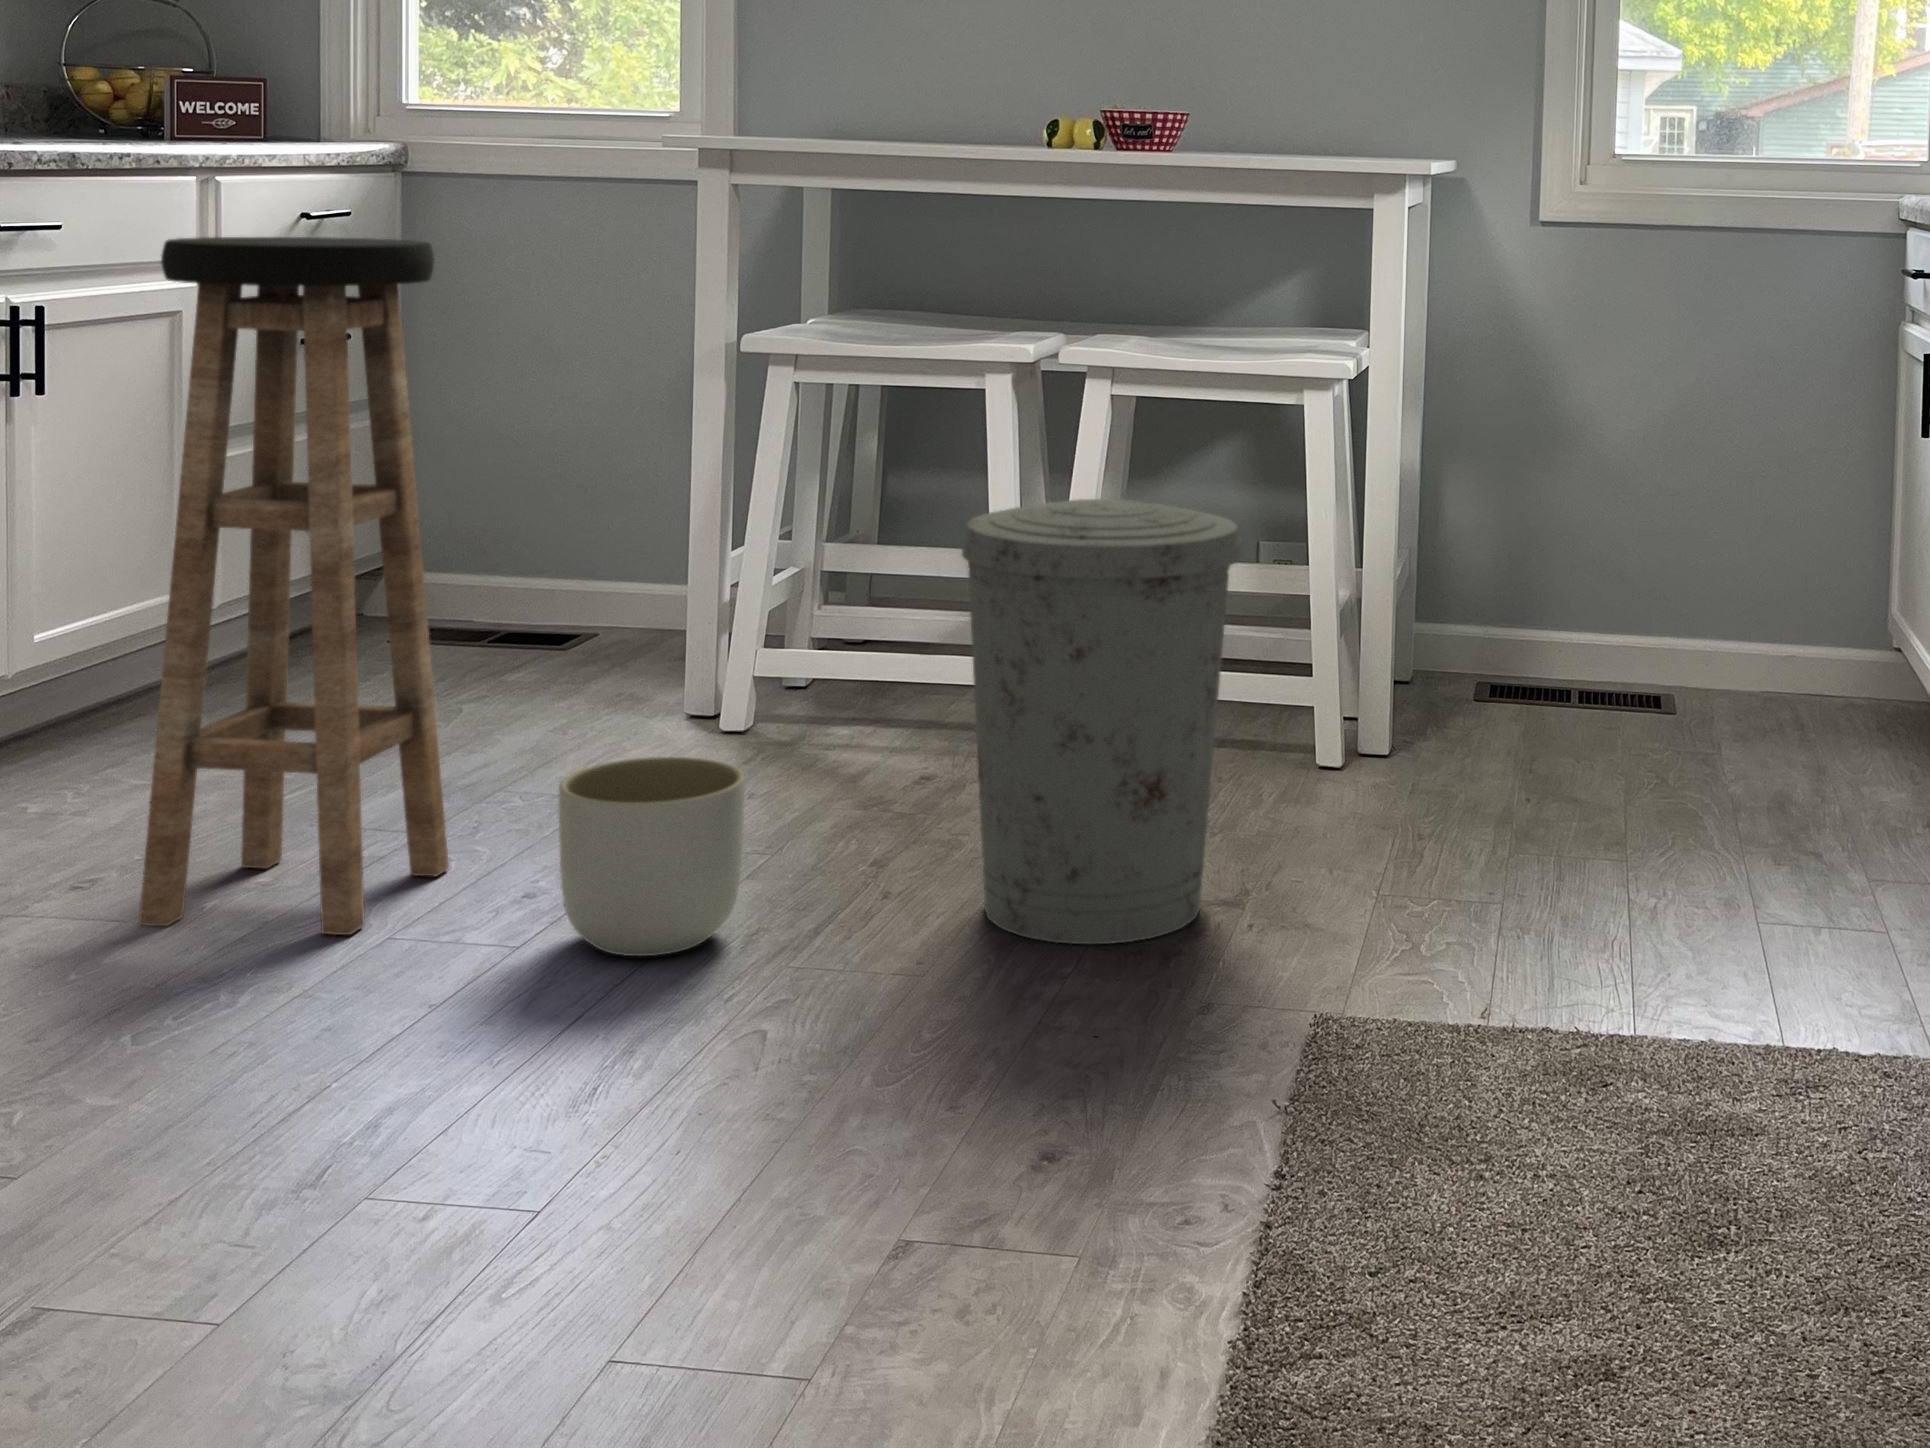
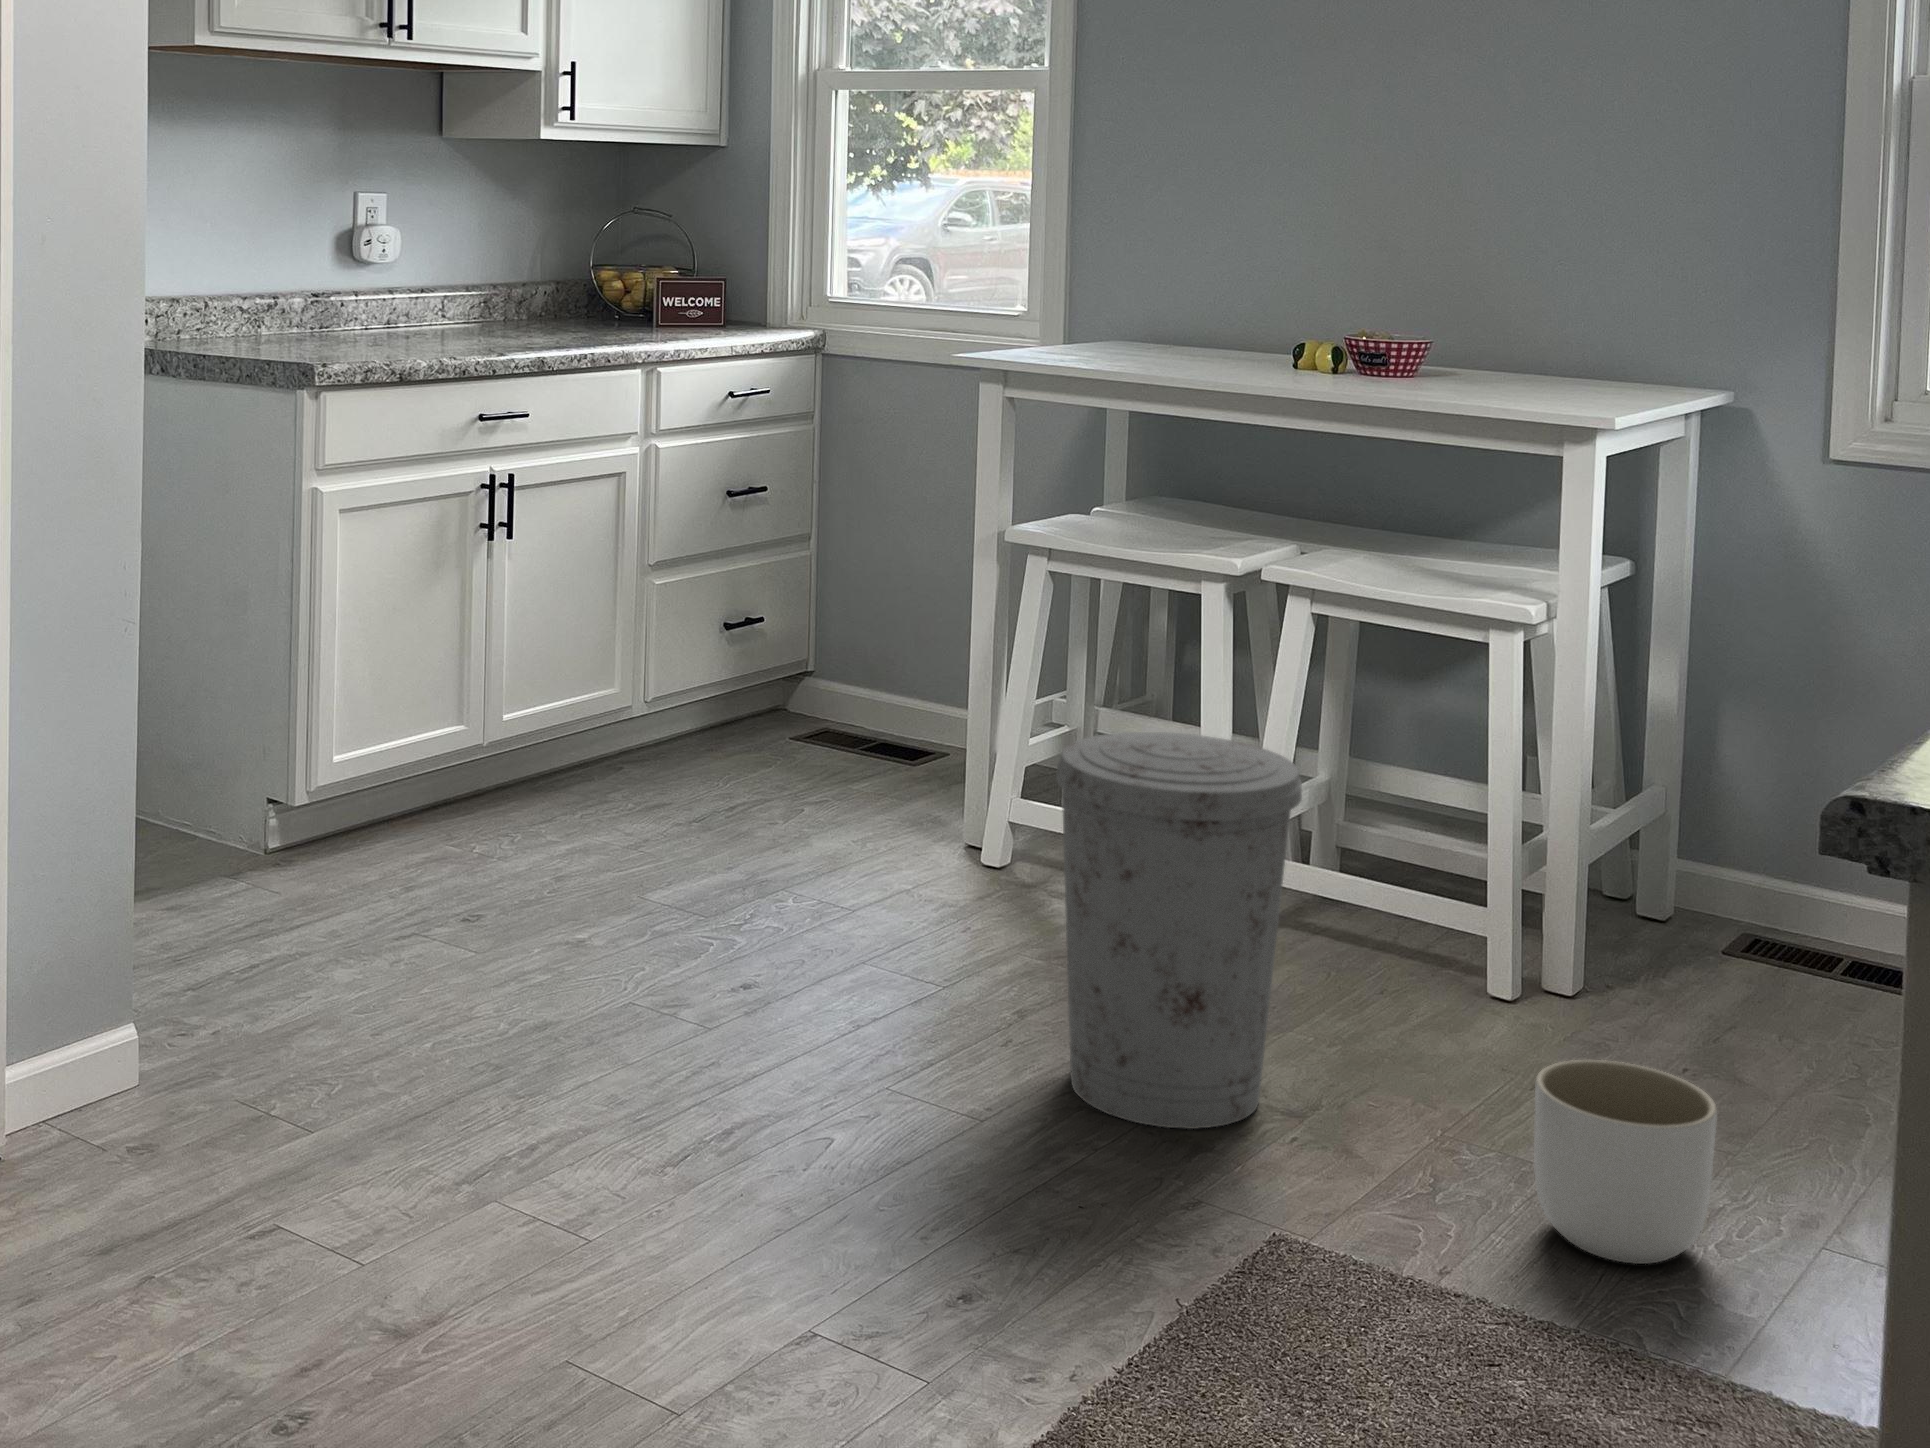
bar stool: present [139,237,449,935] -> none [490,461,708,994]
planter: present [559,757,745,956] -> present [1534,1060,1717,1264]

